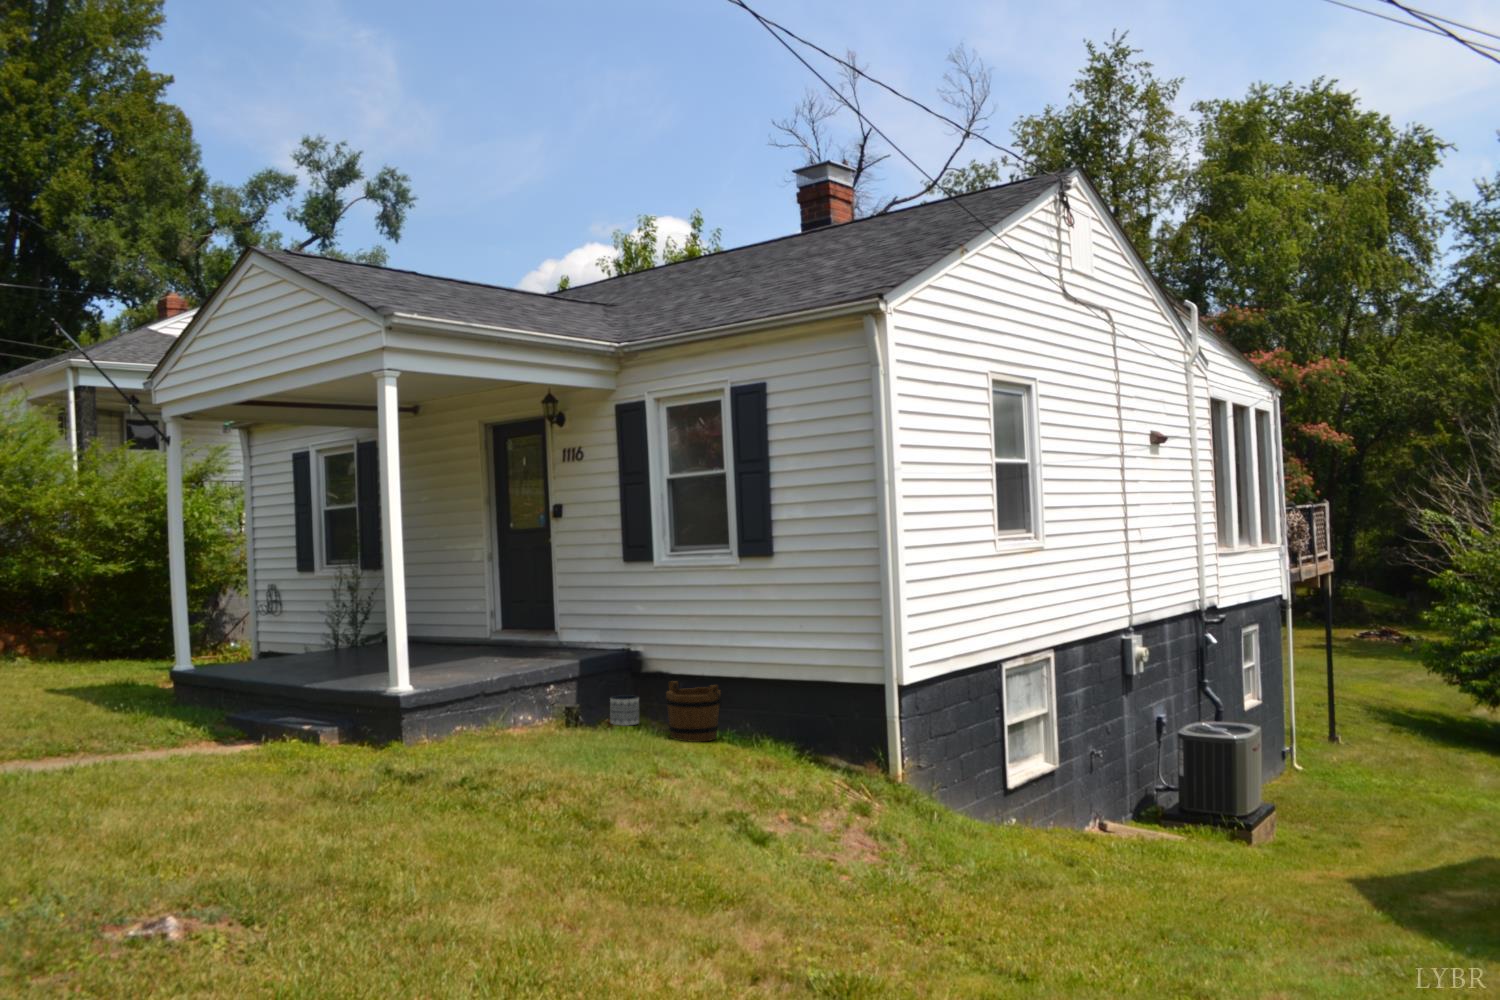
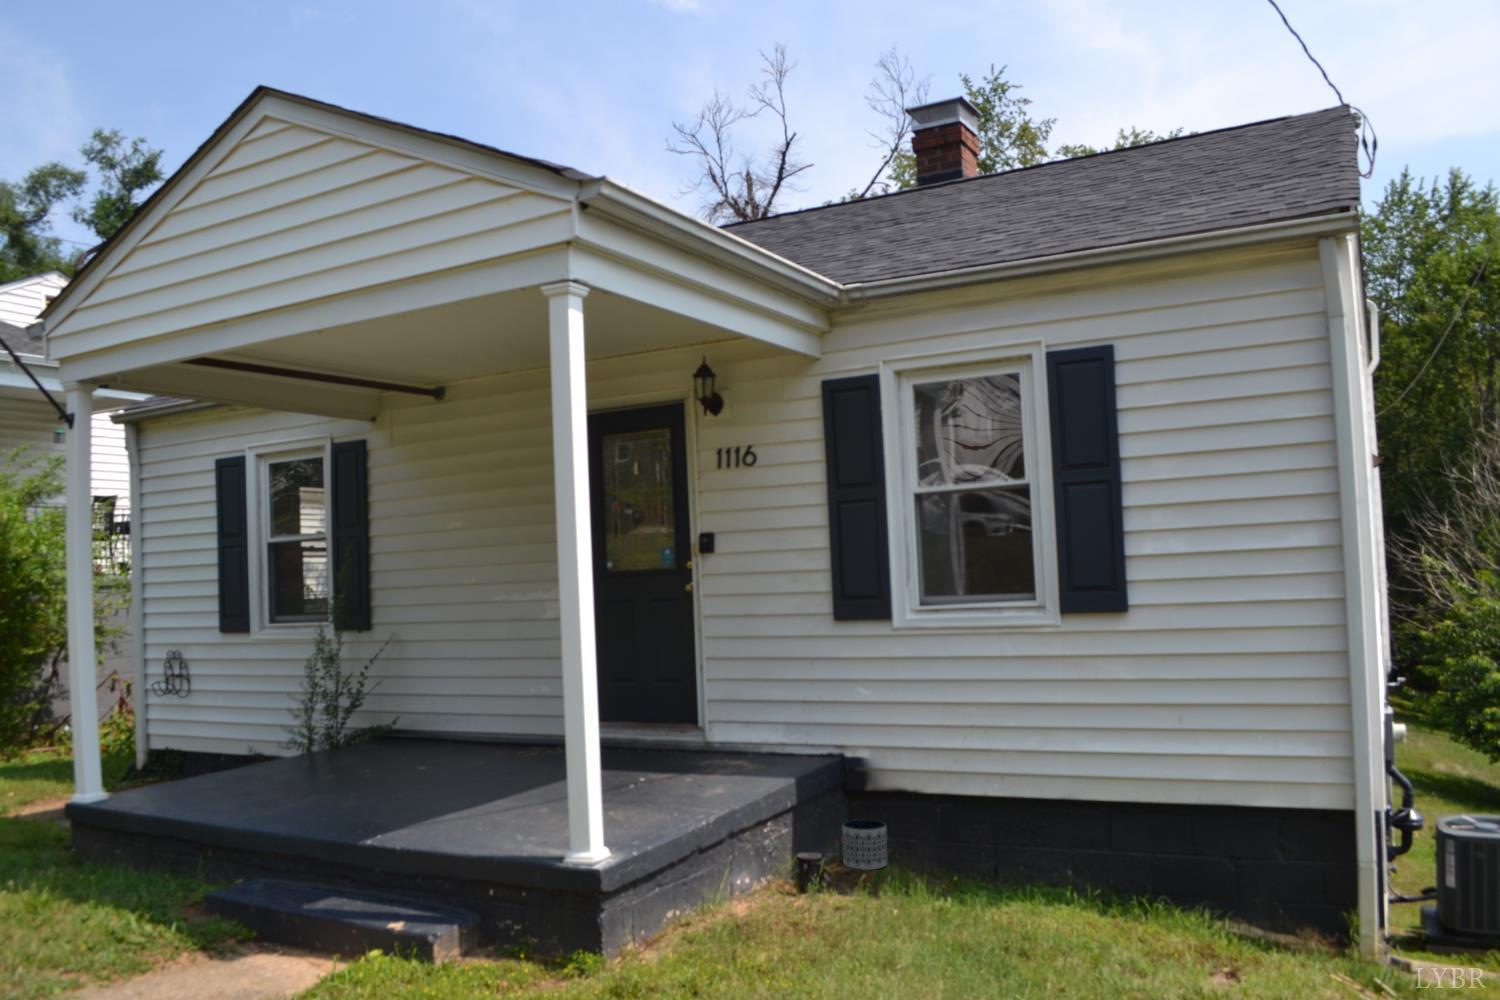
bucket: present [666,681,722,742] -> none [967,800,1058,902]

